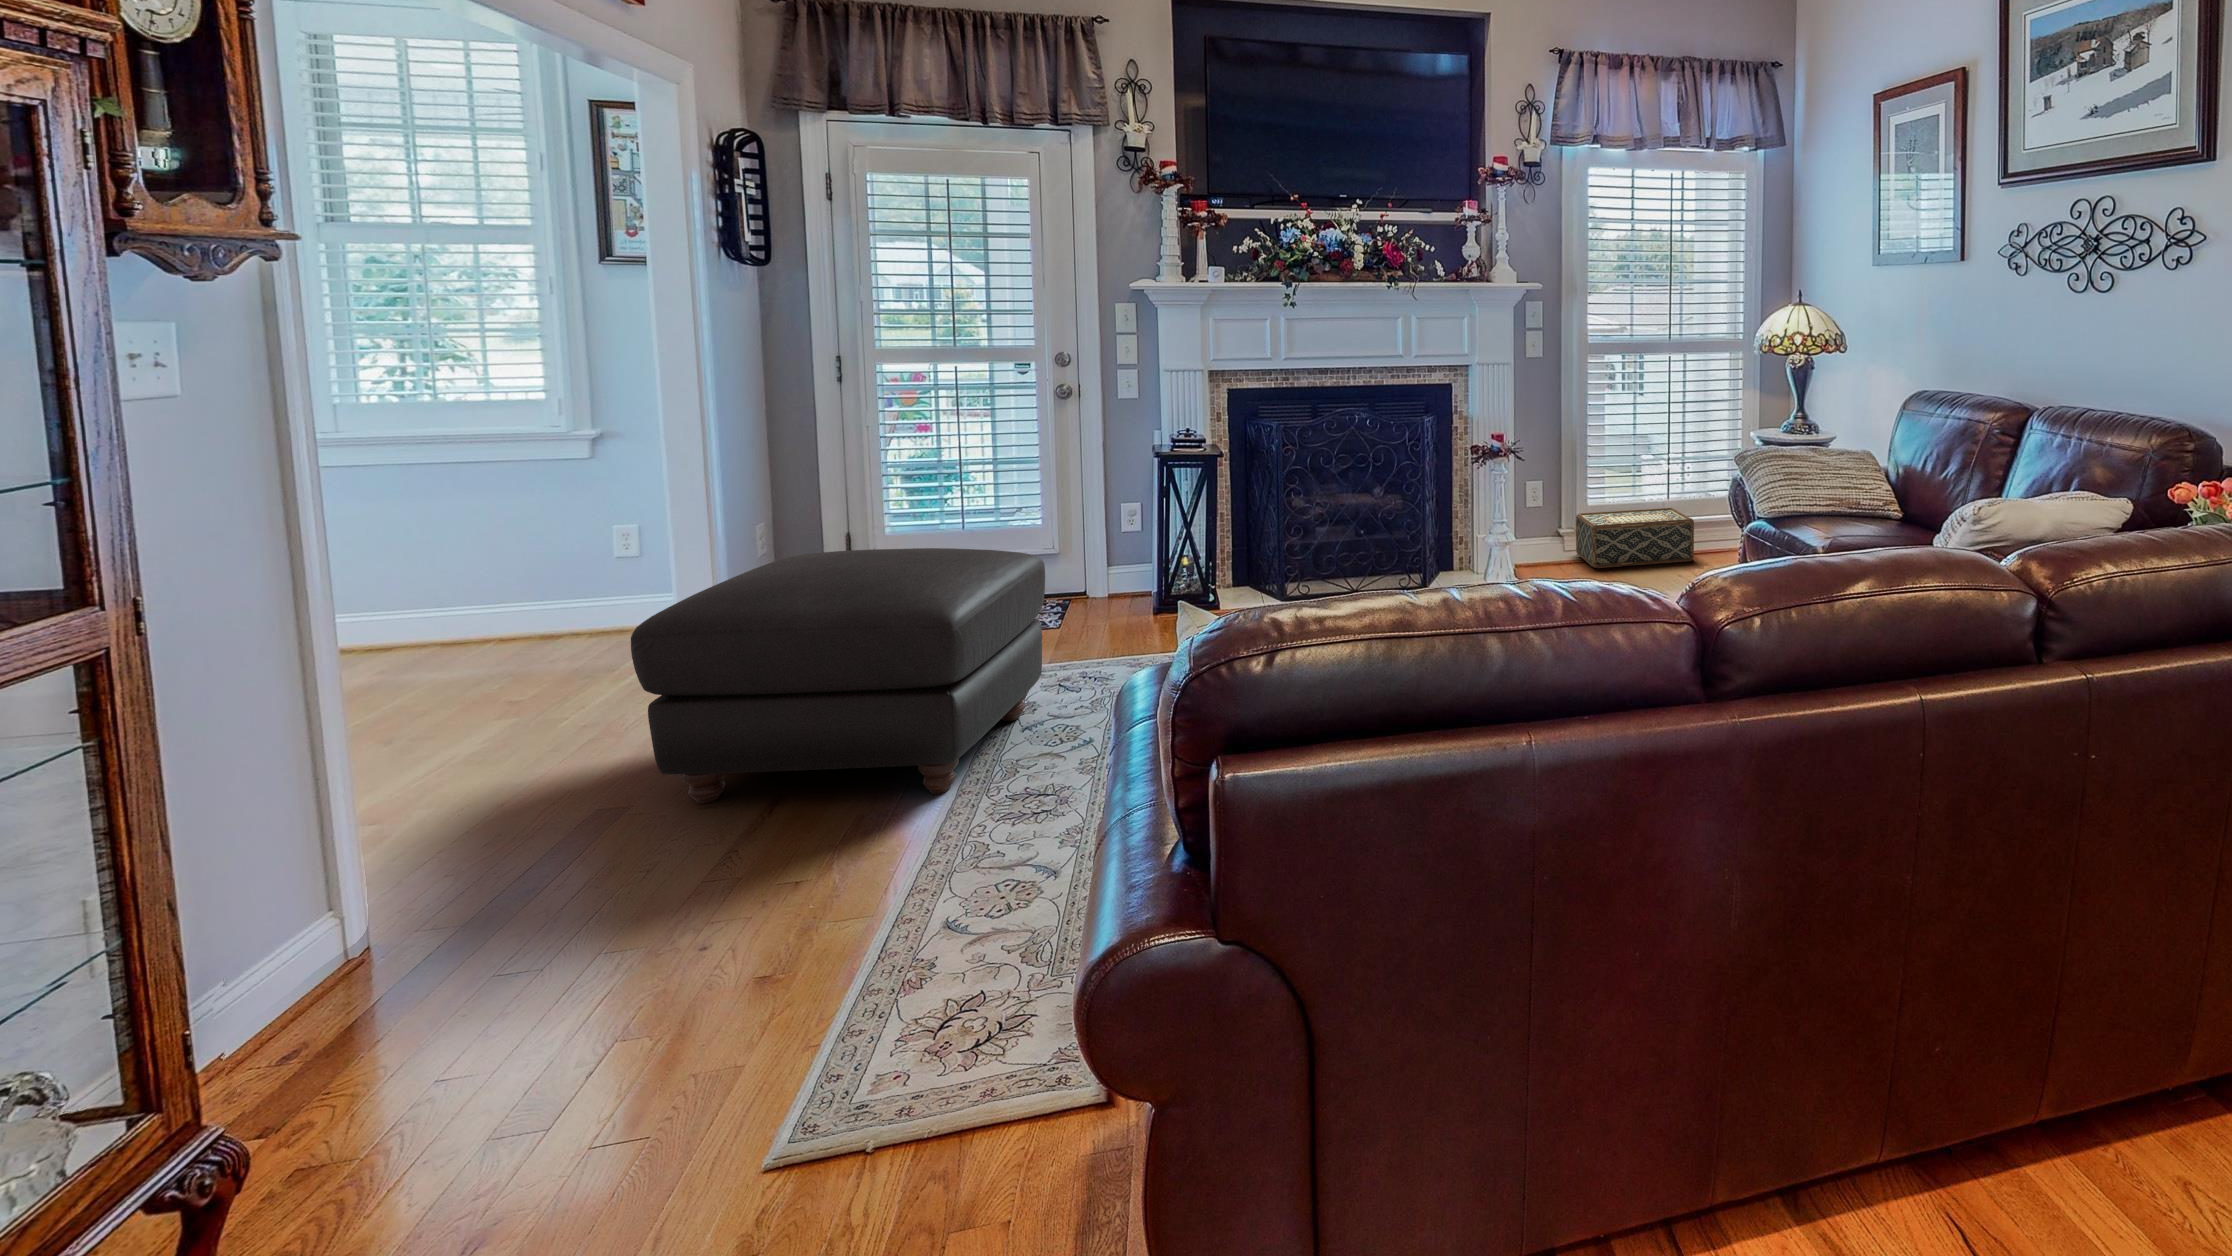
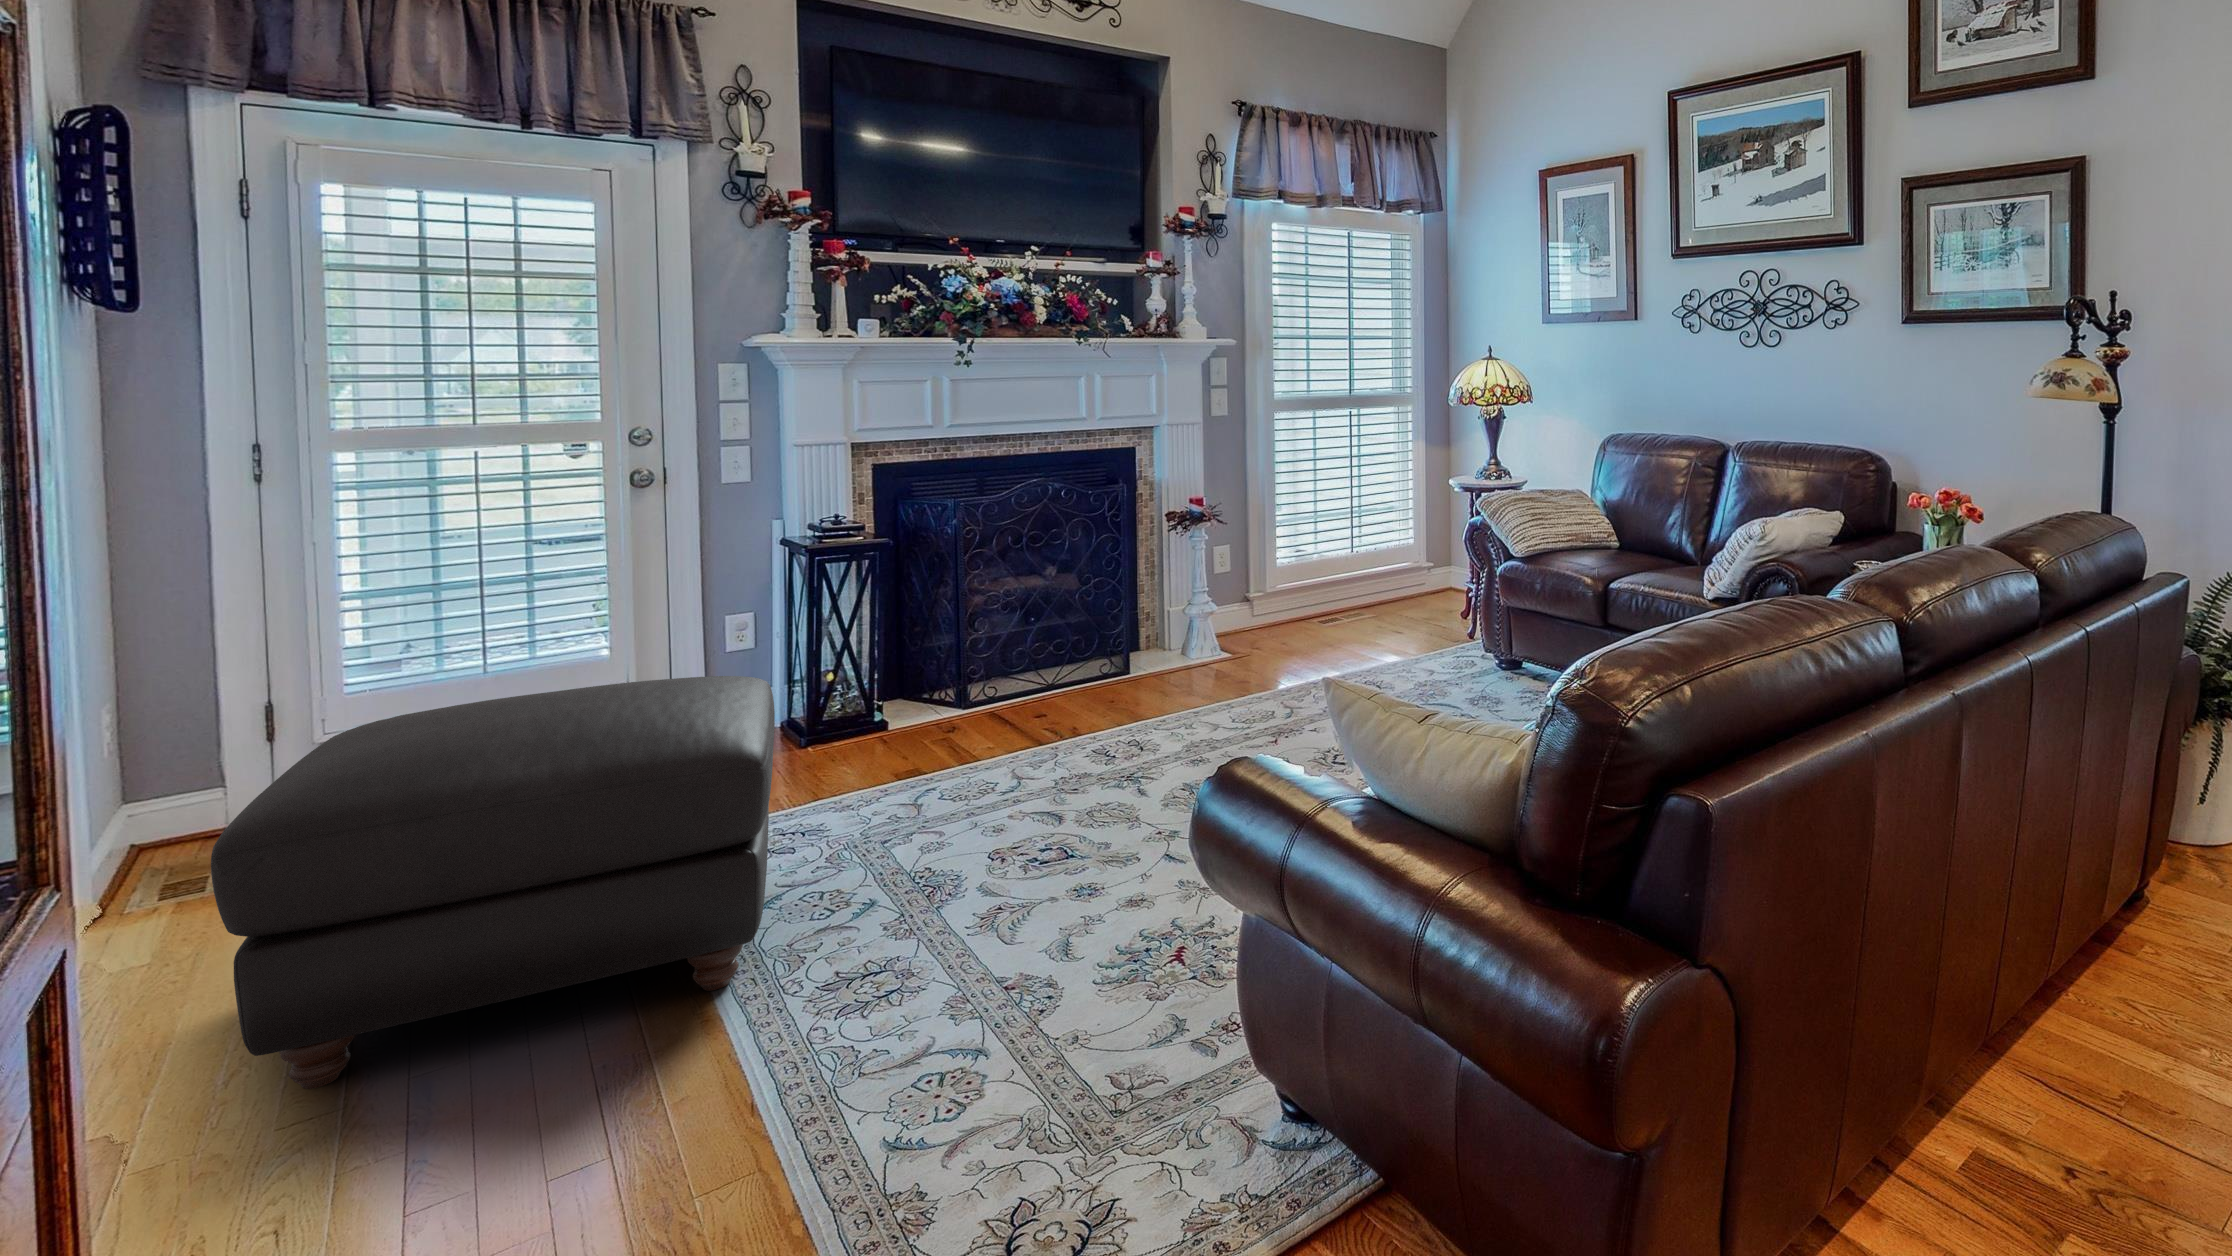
woven basket: present [1576,508,1694,568] -> none [1262,569,1387,637]

